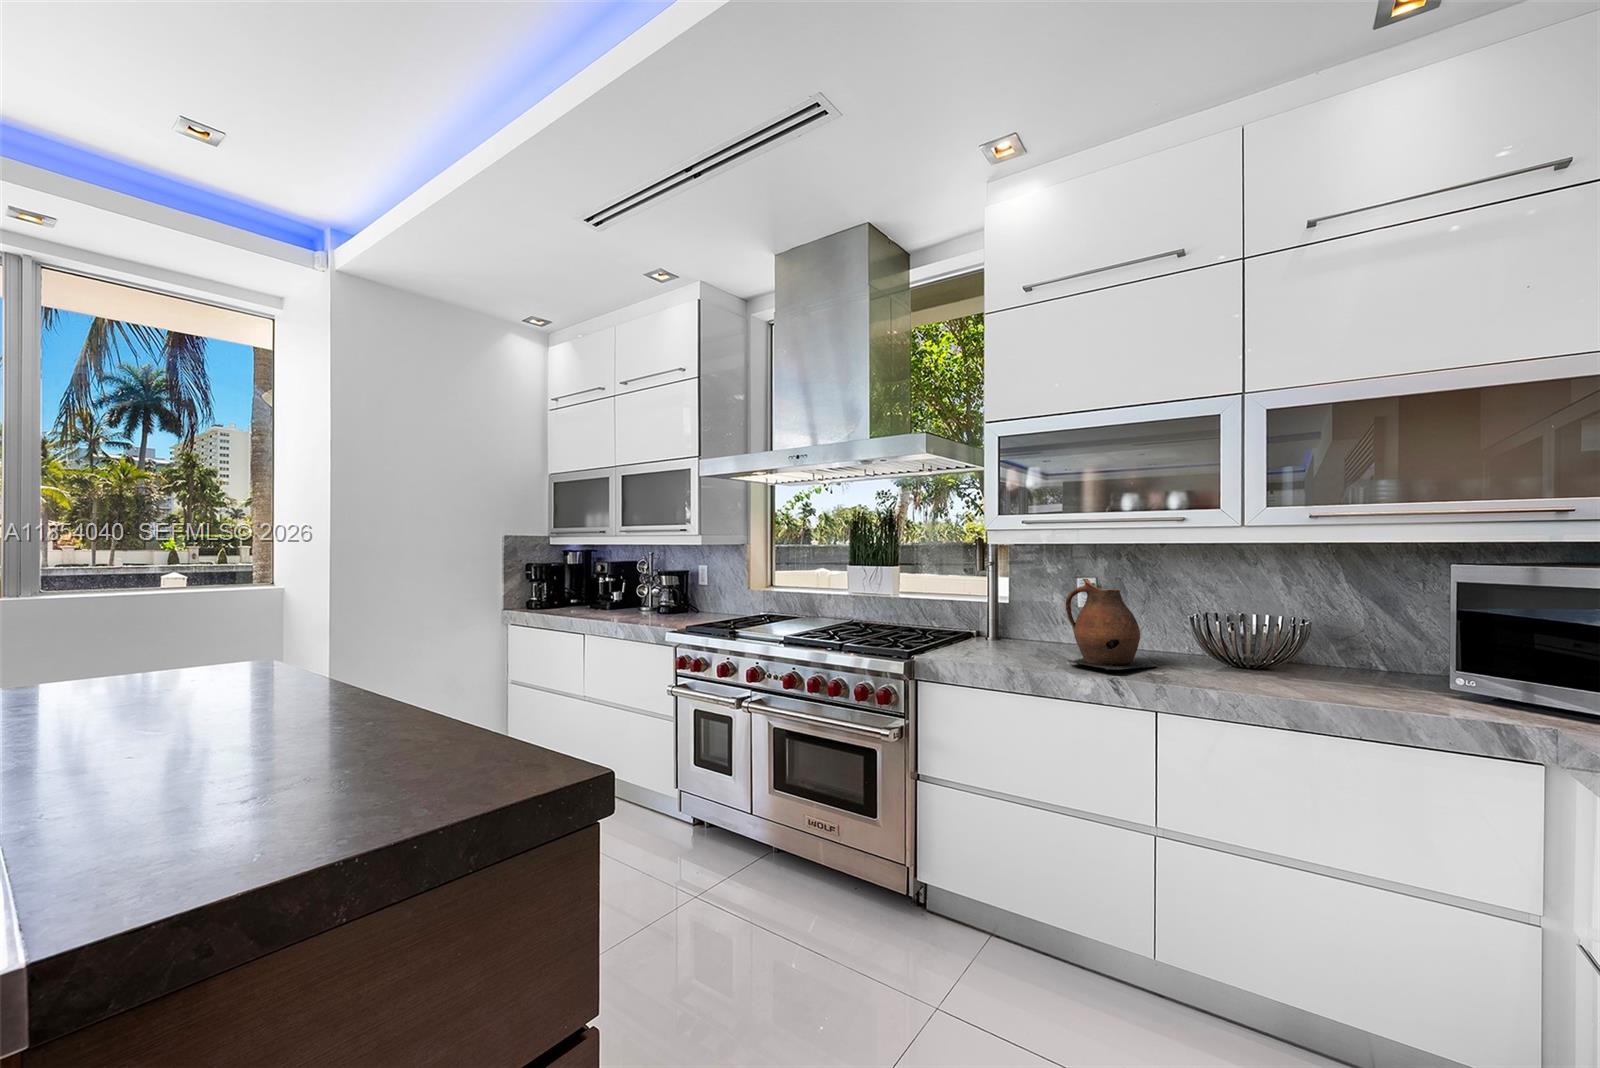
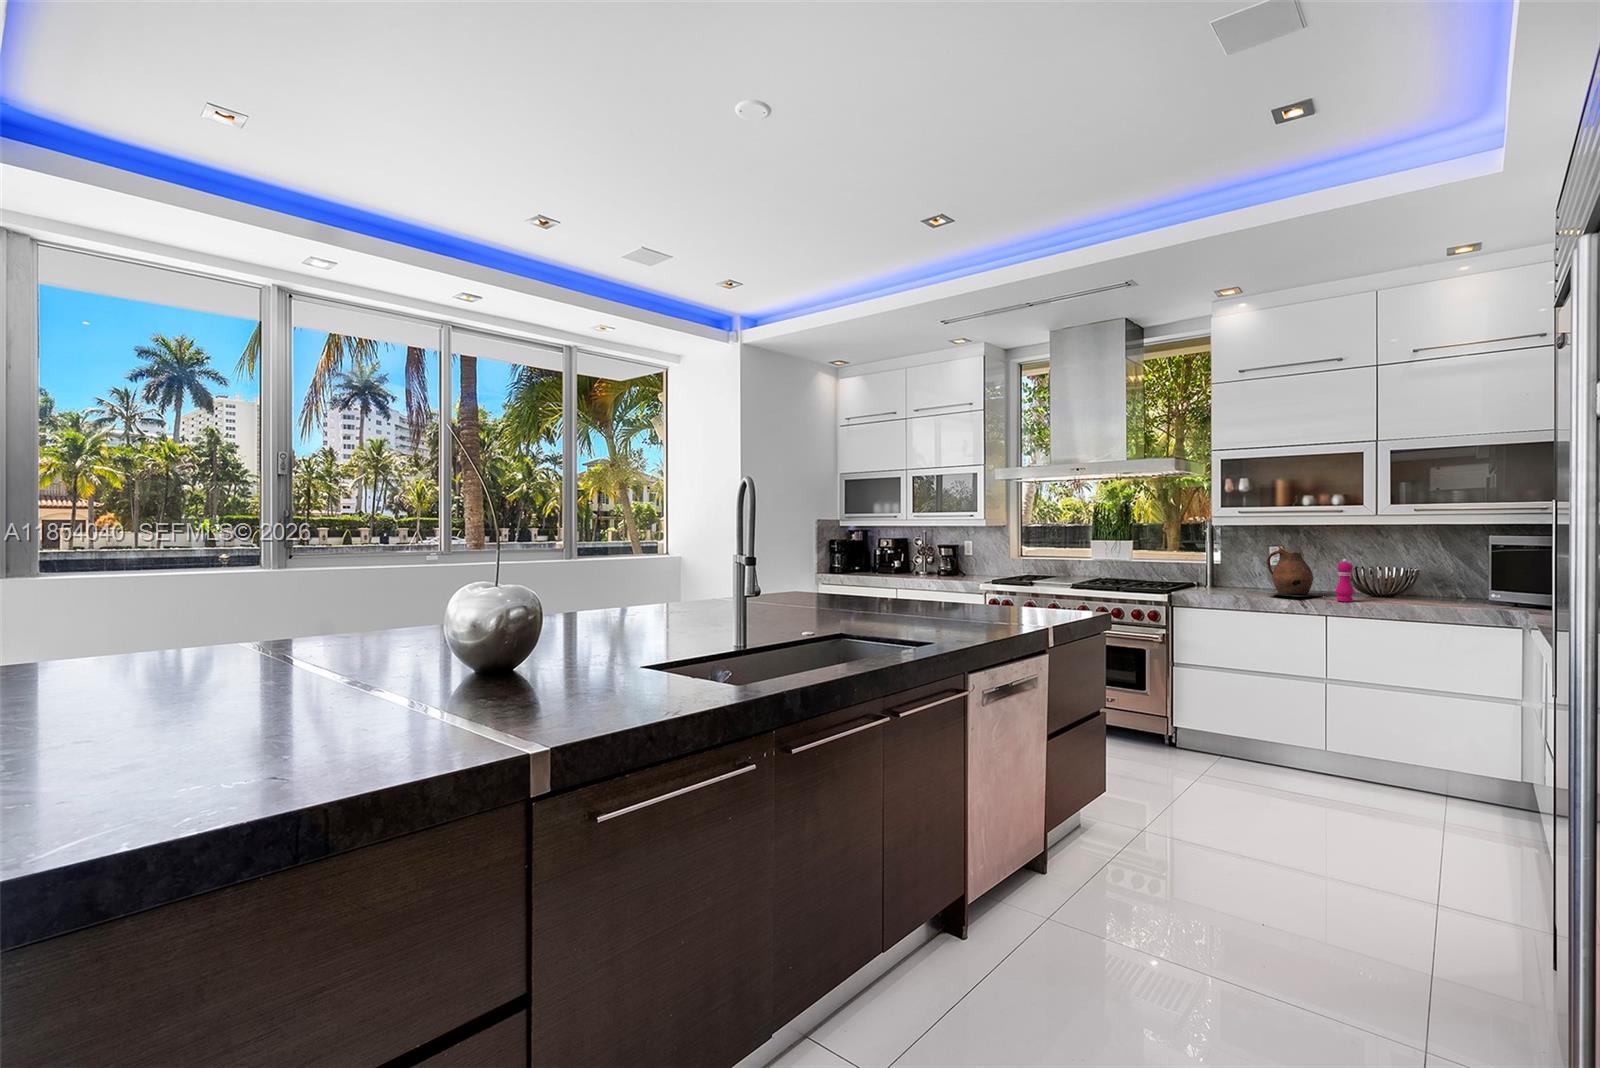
pepper mill: none [1178,604,1210,683] -> present [1335,559,1354,602]

